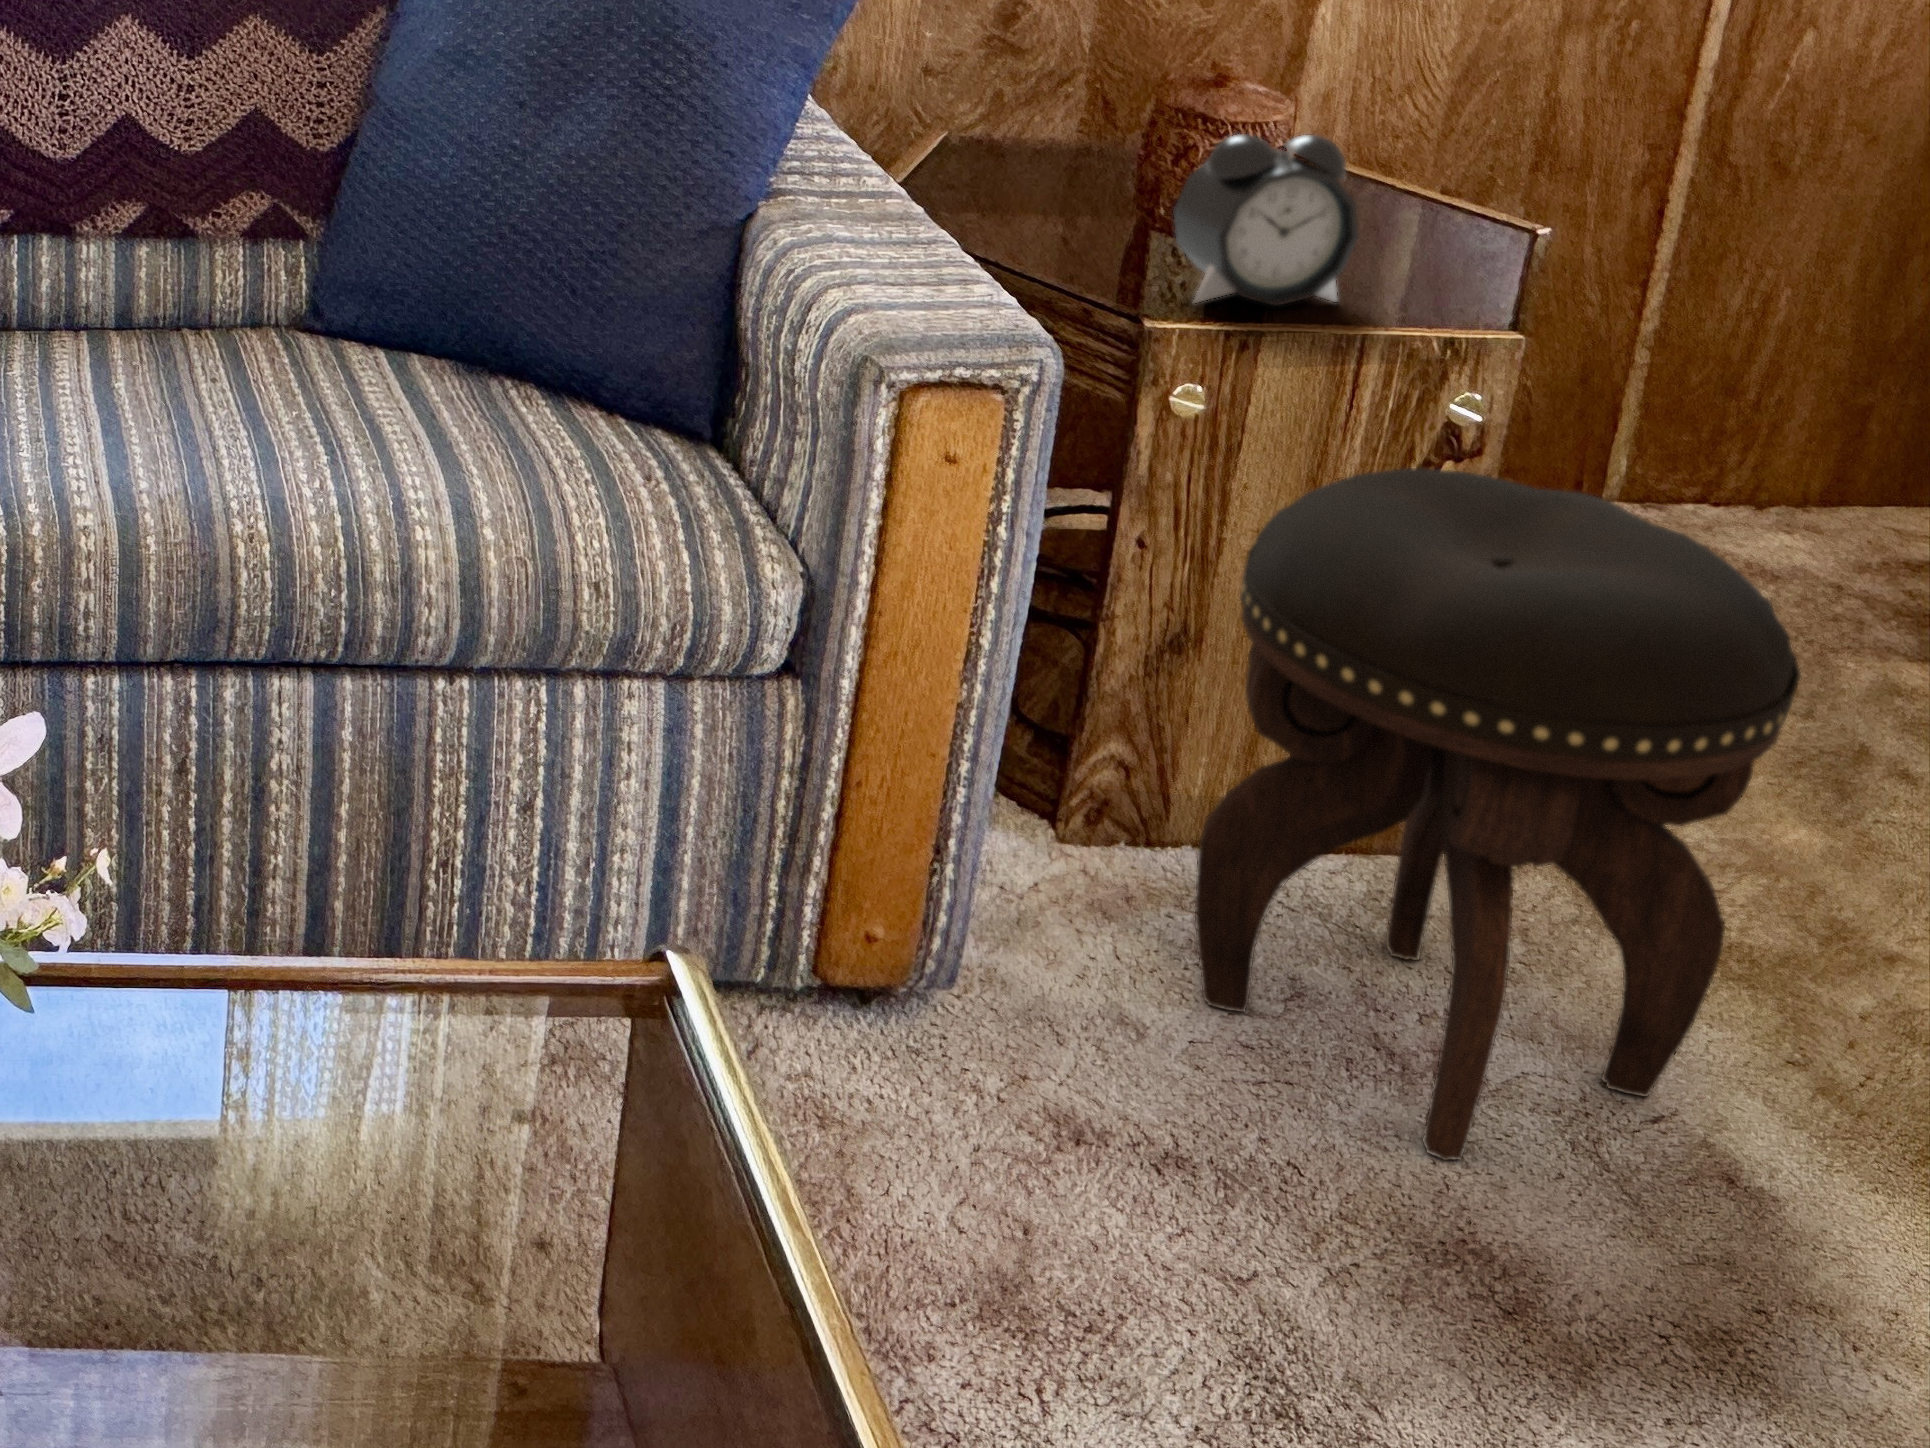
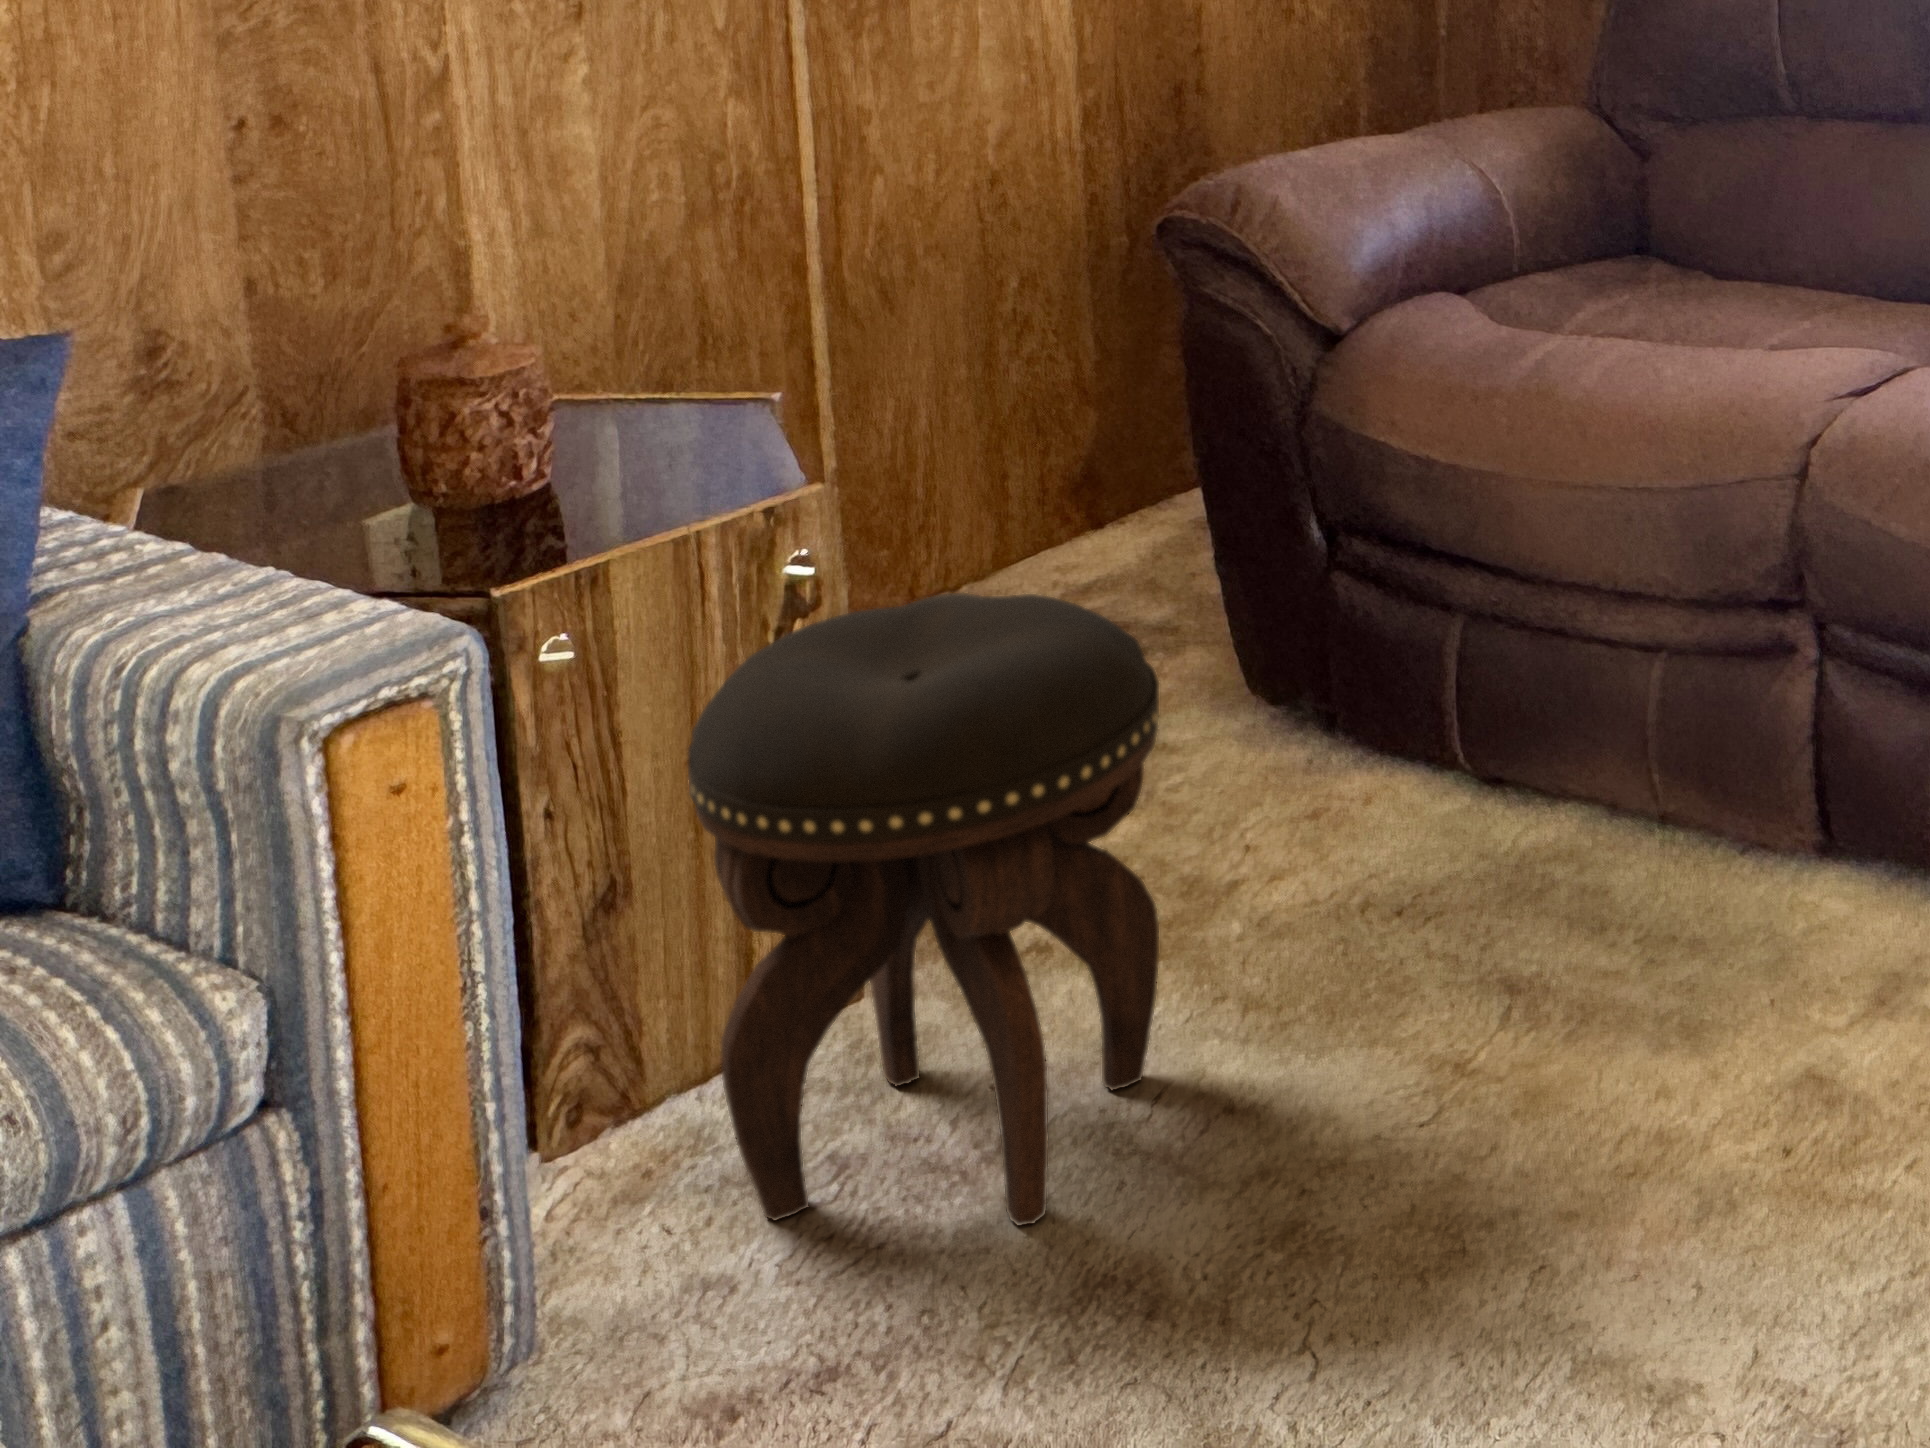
alarm clock: present [1173,134,1359,306] -> none [472,362,659,561]

